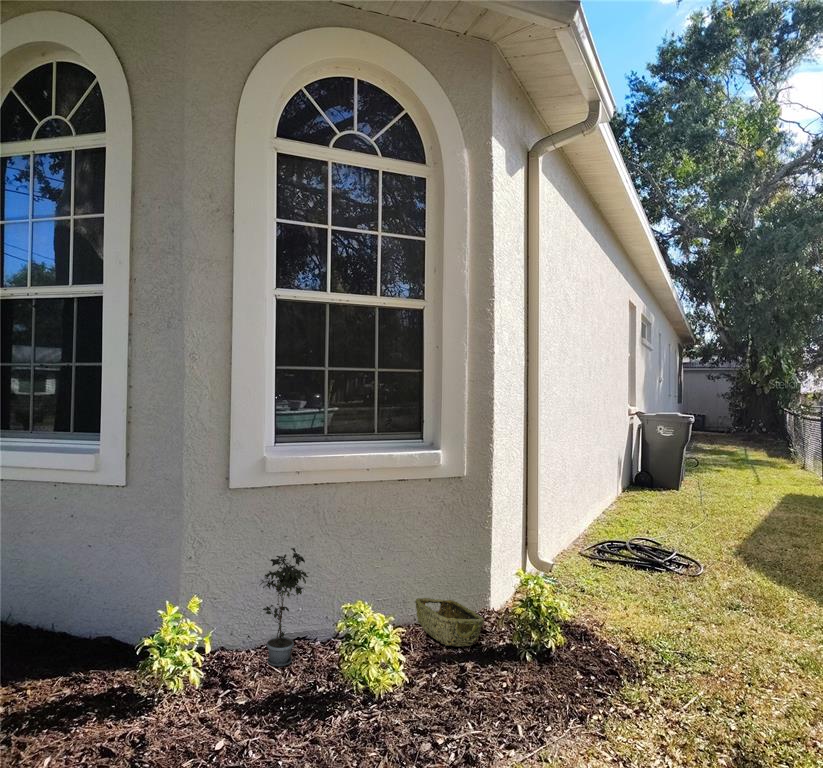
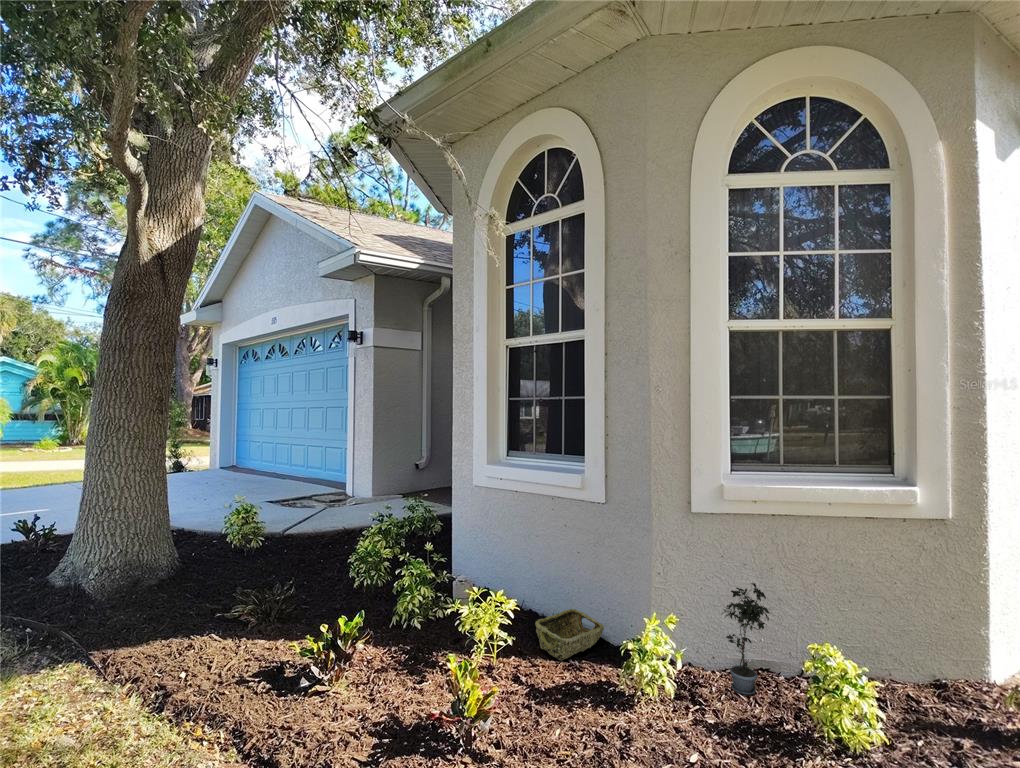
woven basket: present [416,598,484,646] -> present [535,609,604,660]

